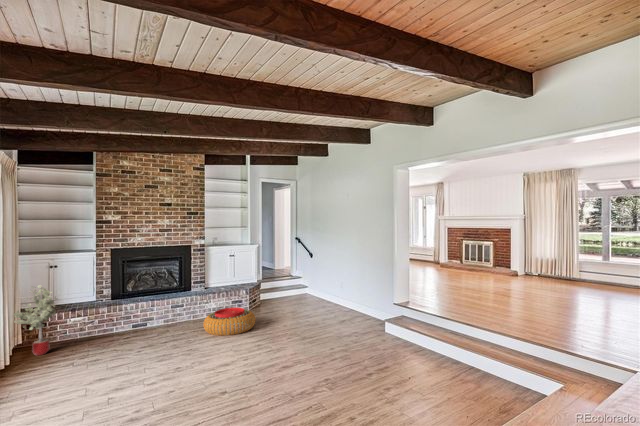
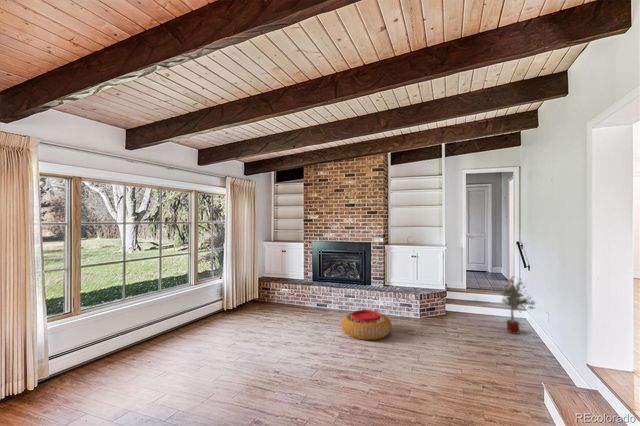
potted tree: present [14,285,57,355] -> present [502,276,535,334]

